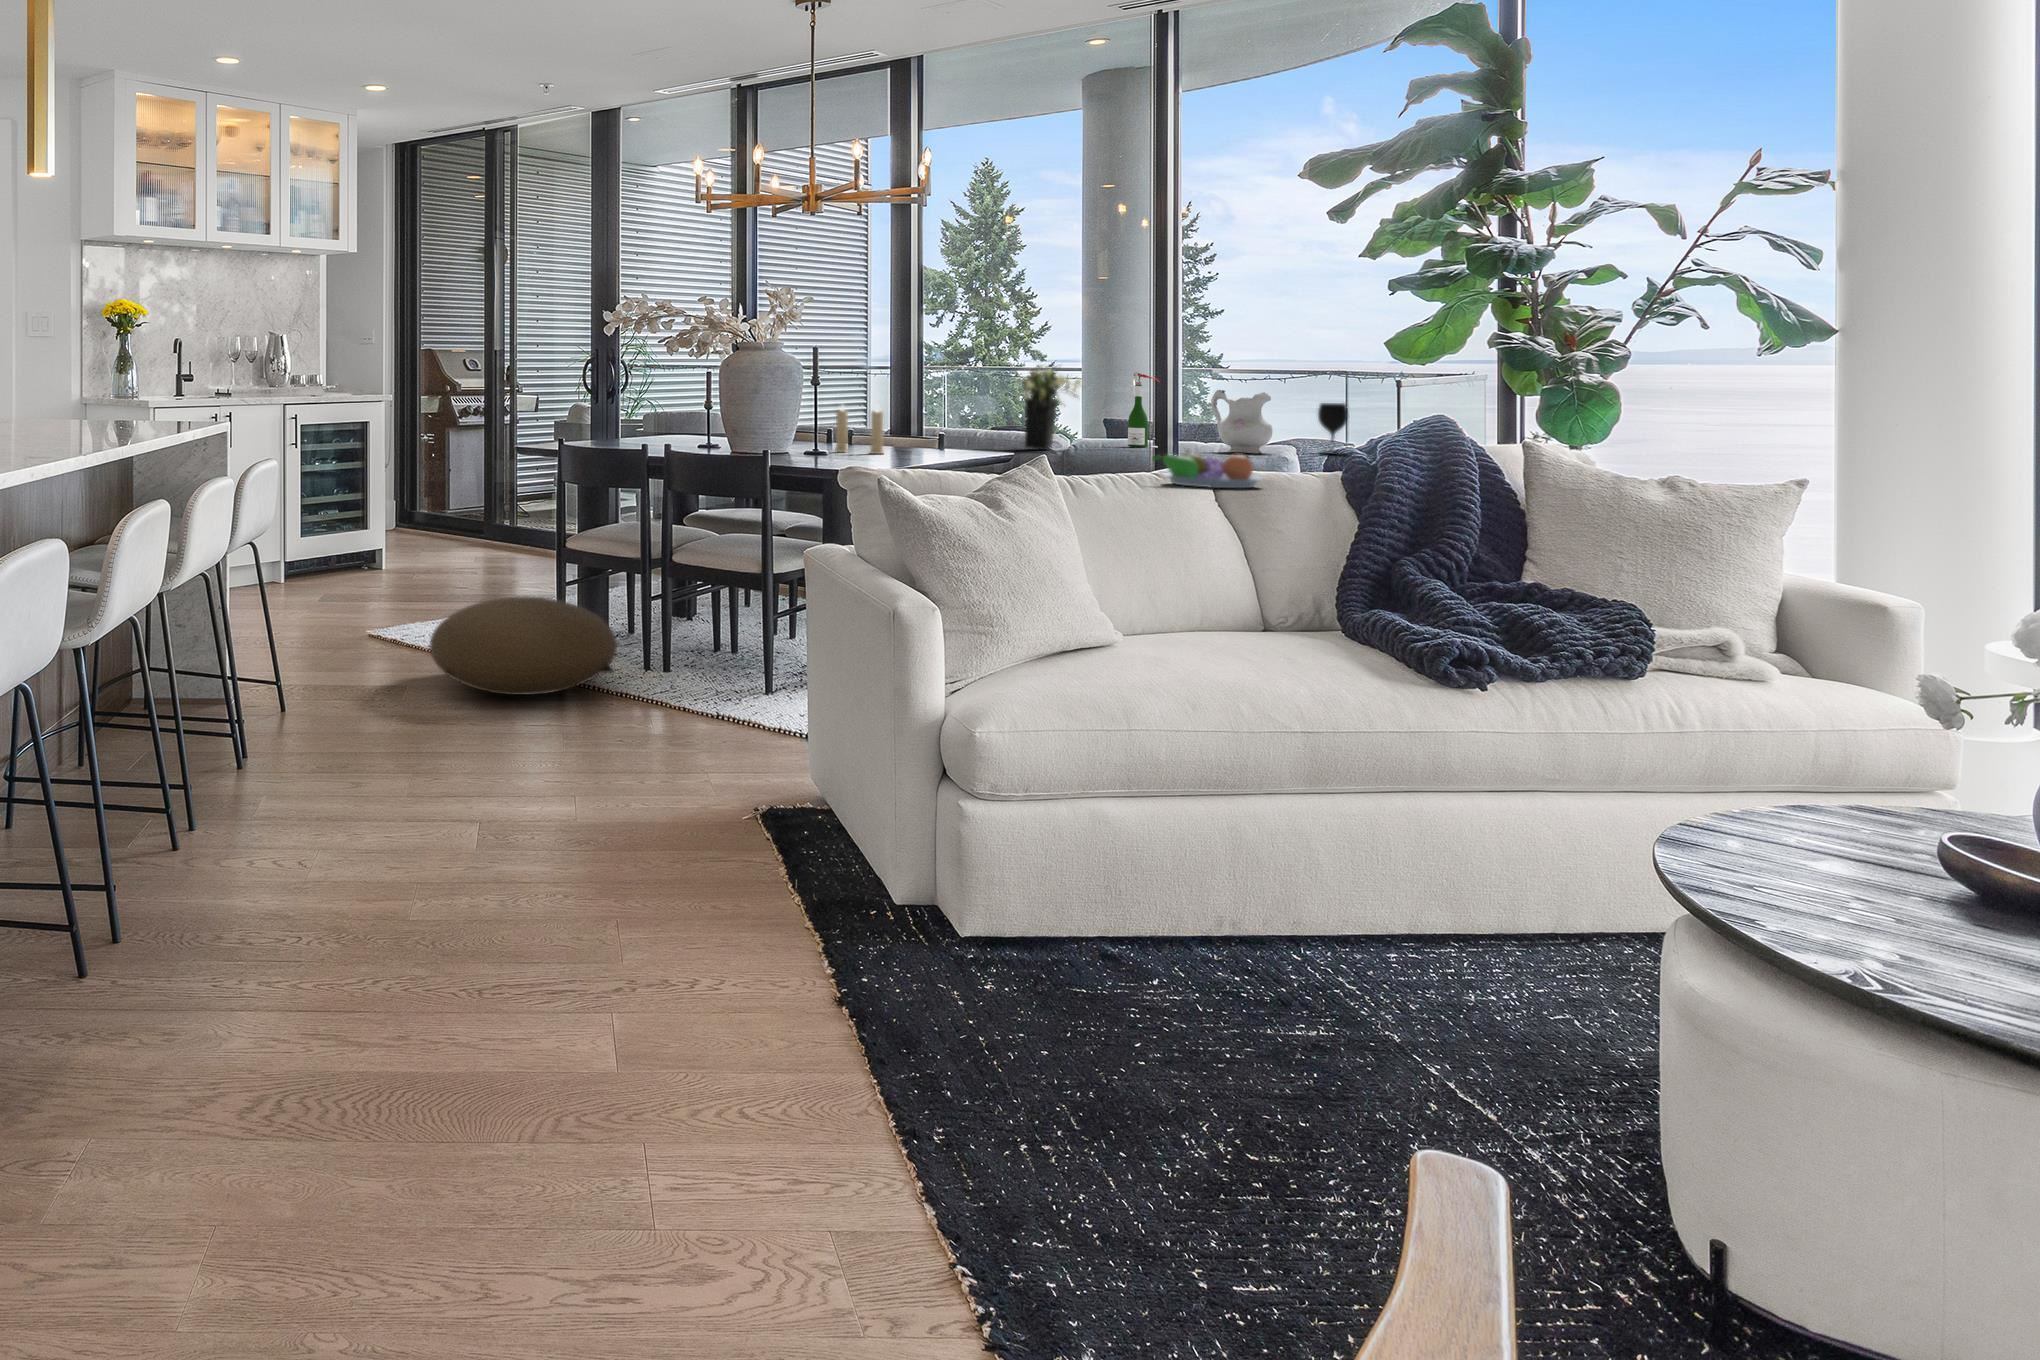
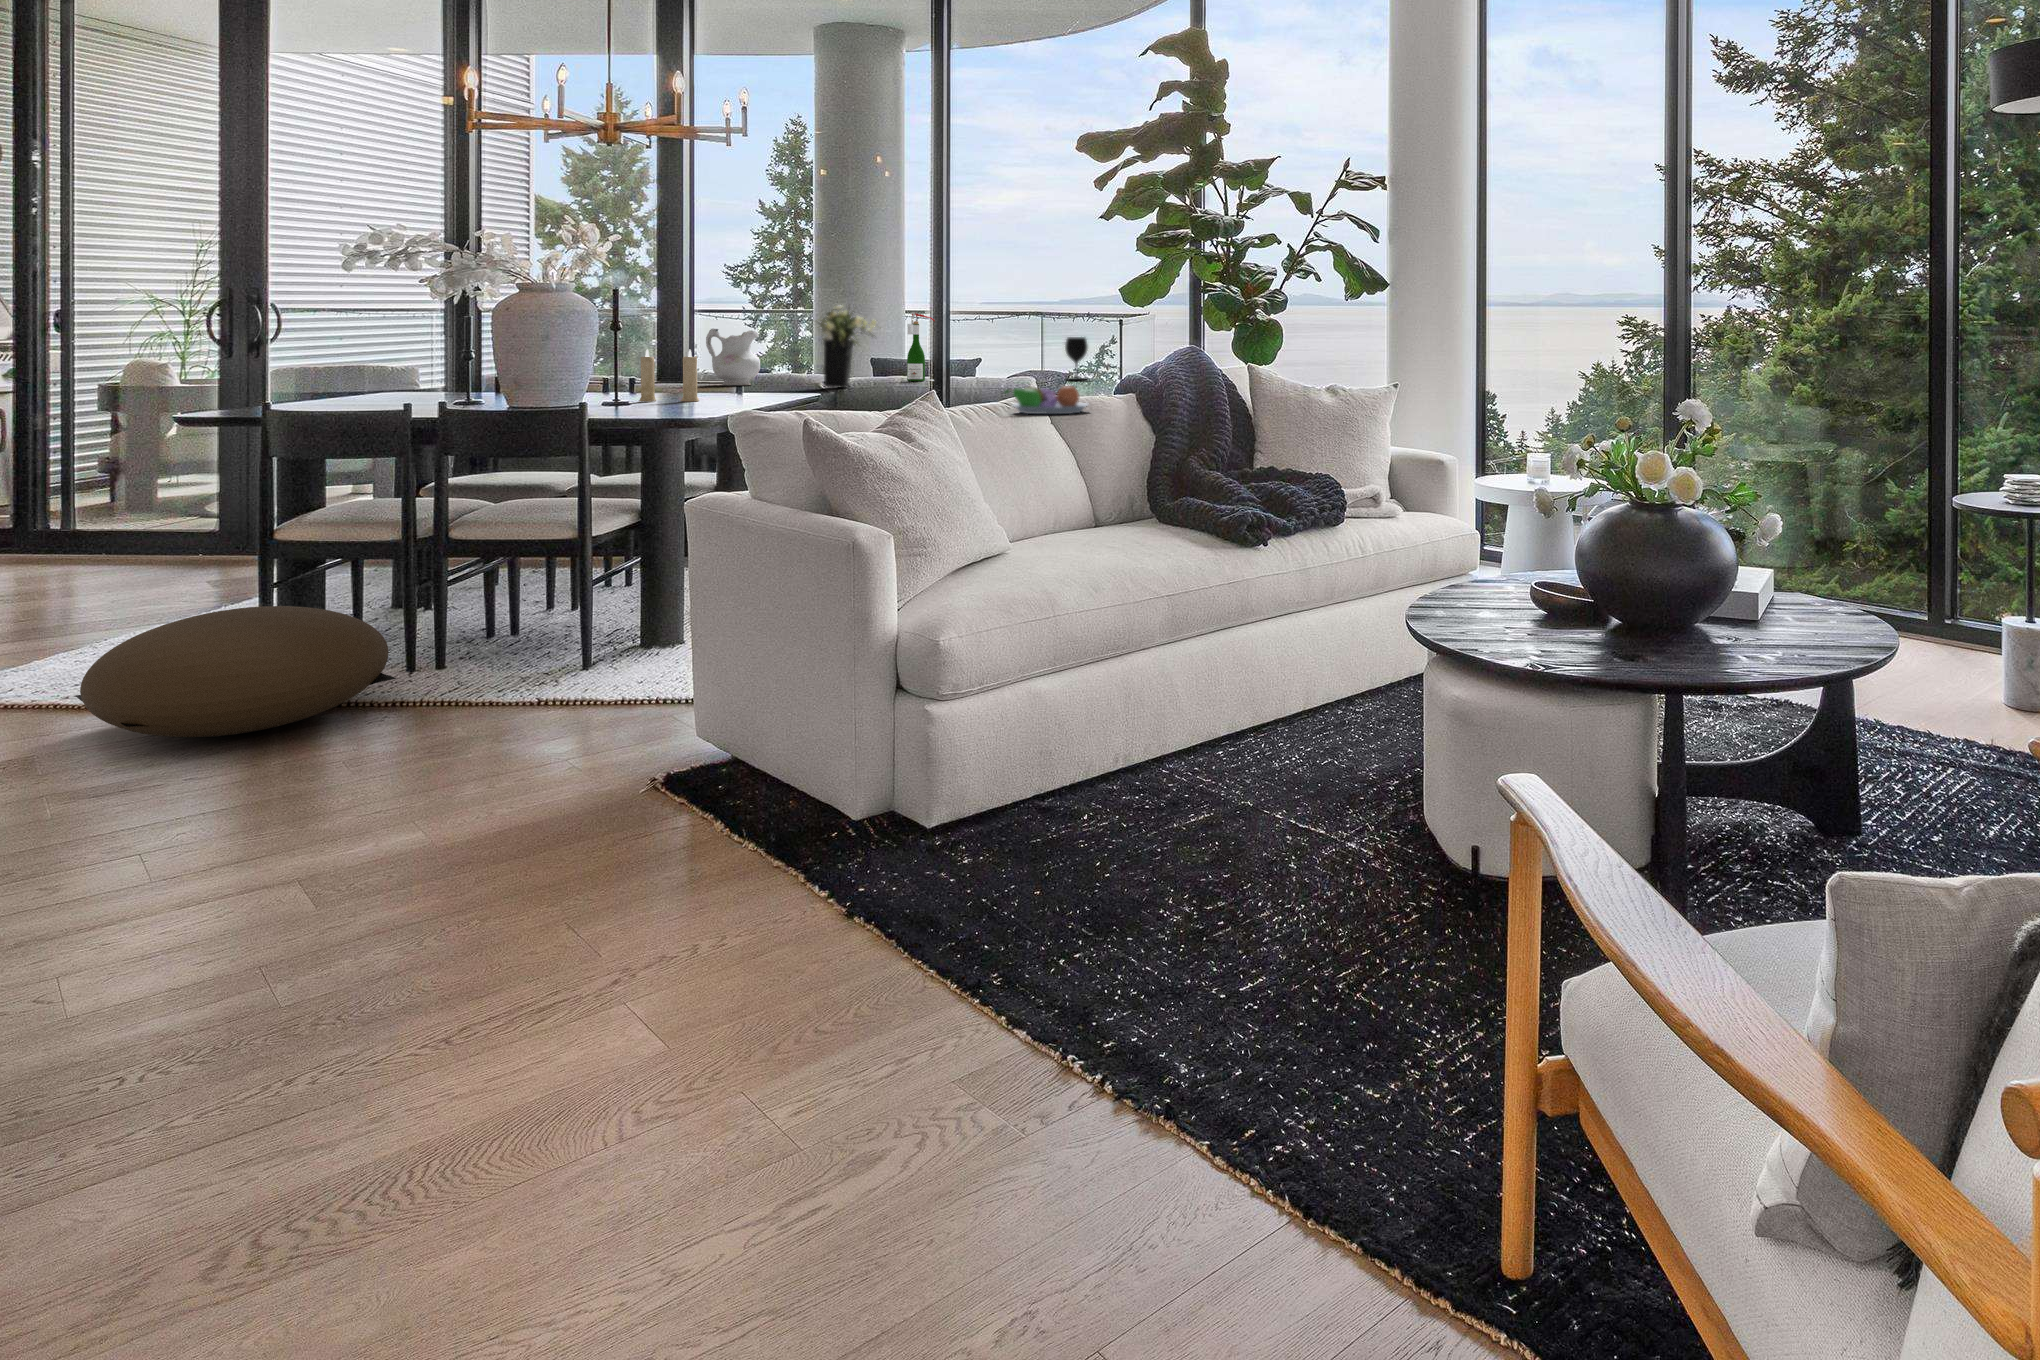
ceramic pitcher: present [1211,390,1273,453] -> present [706,329,760,385]

